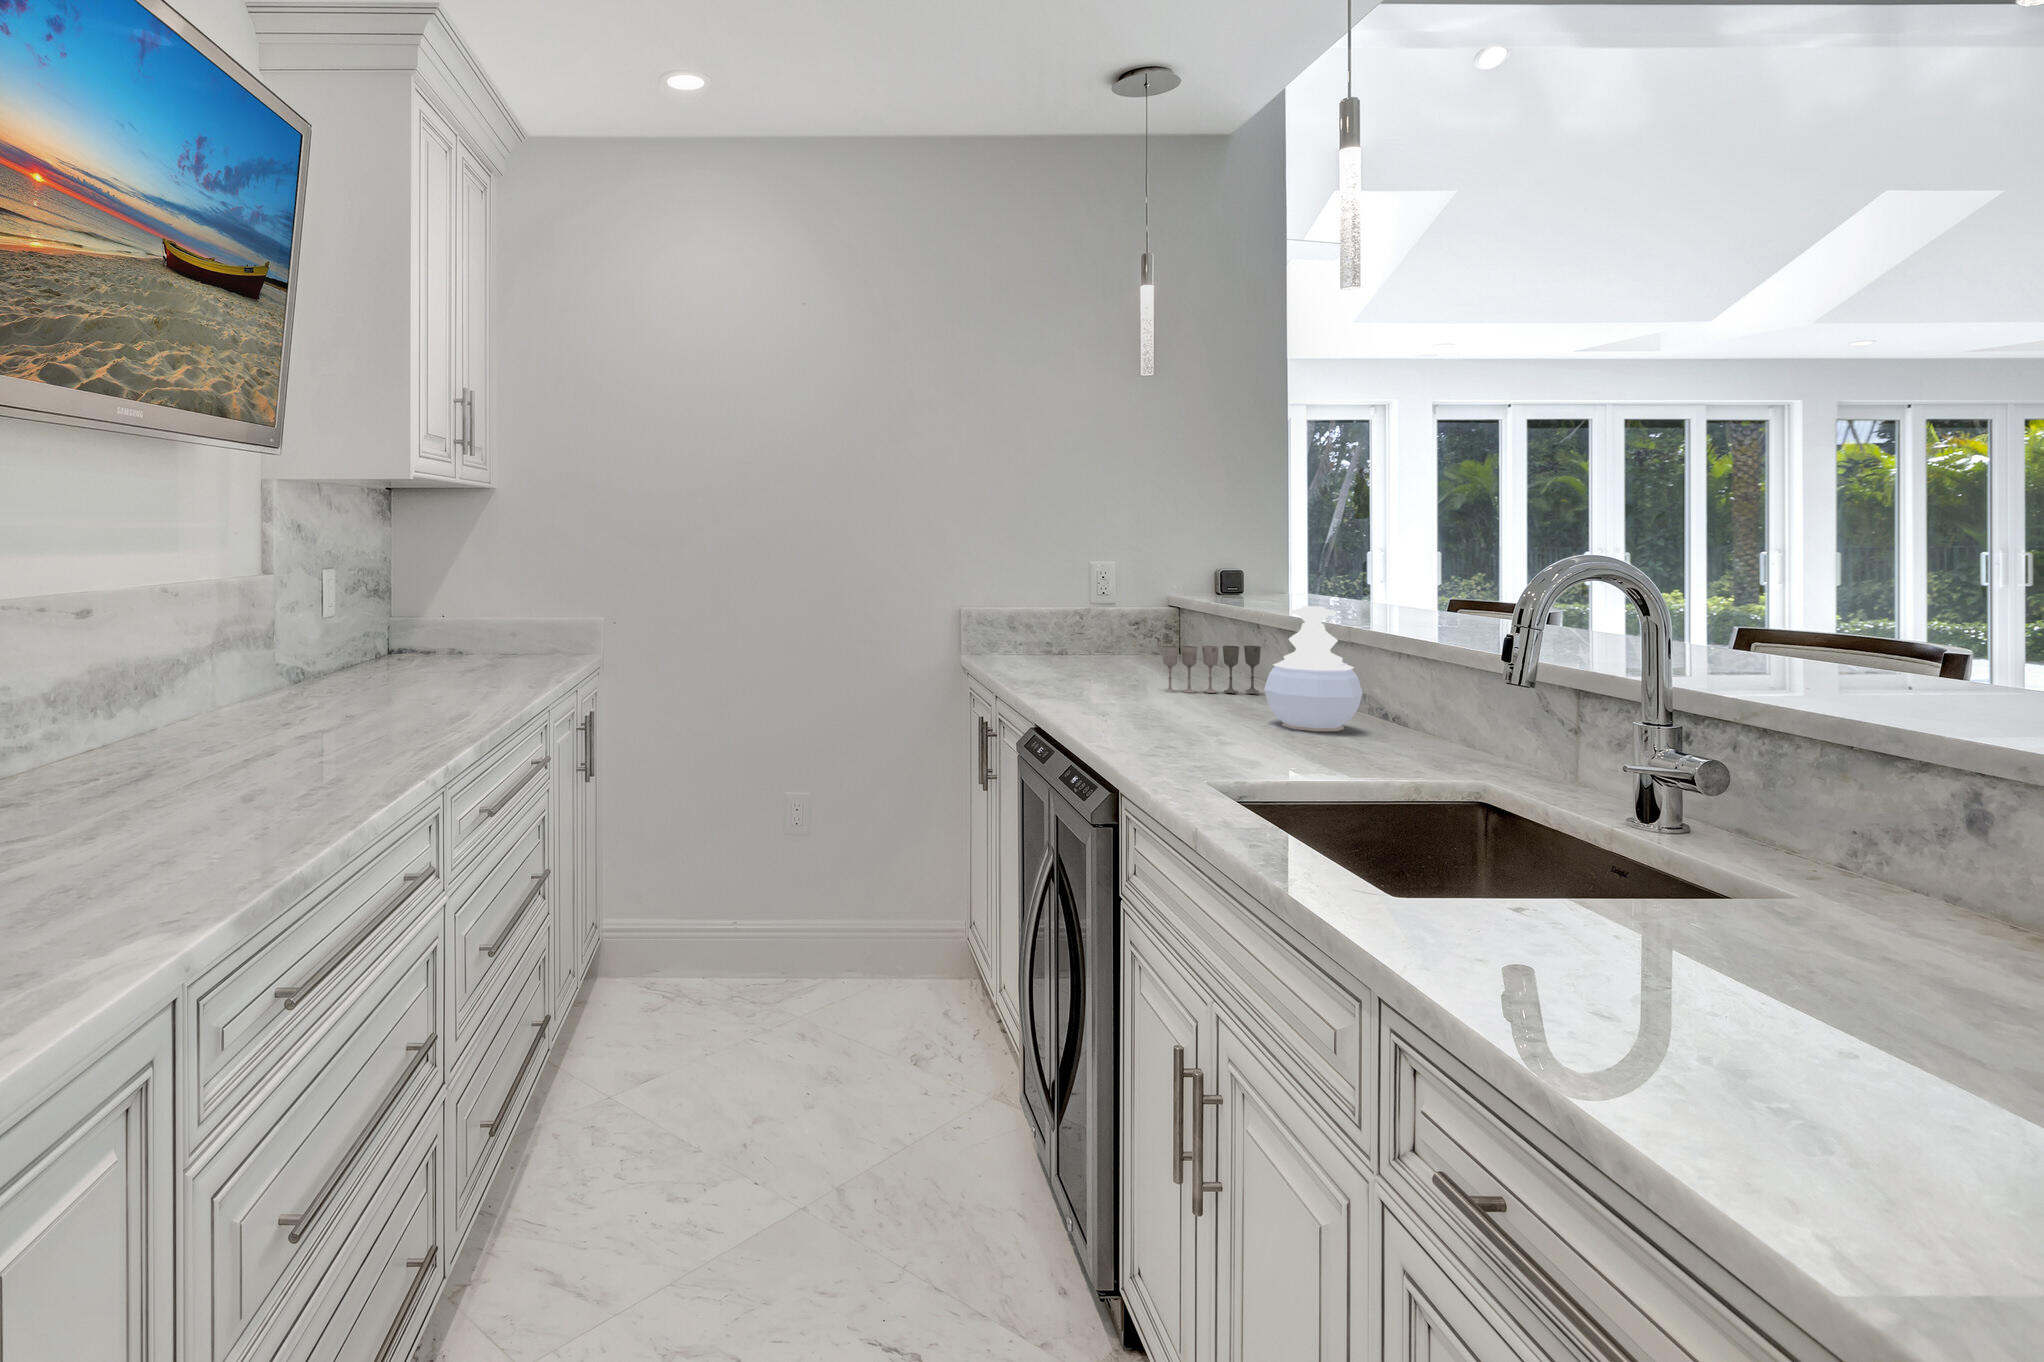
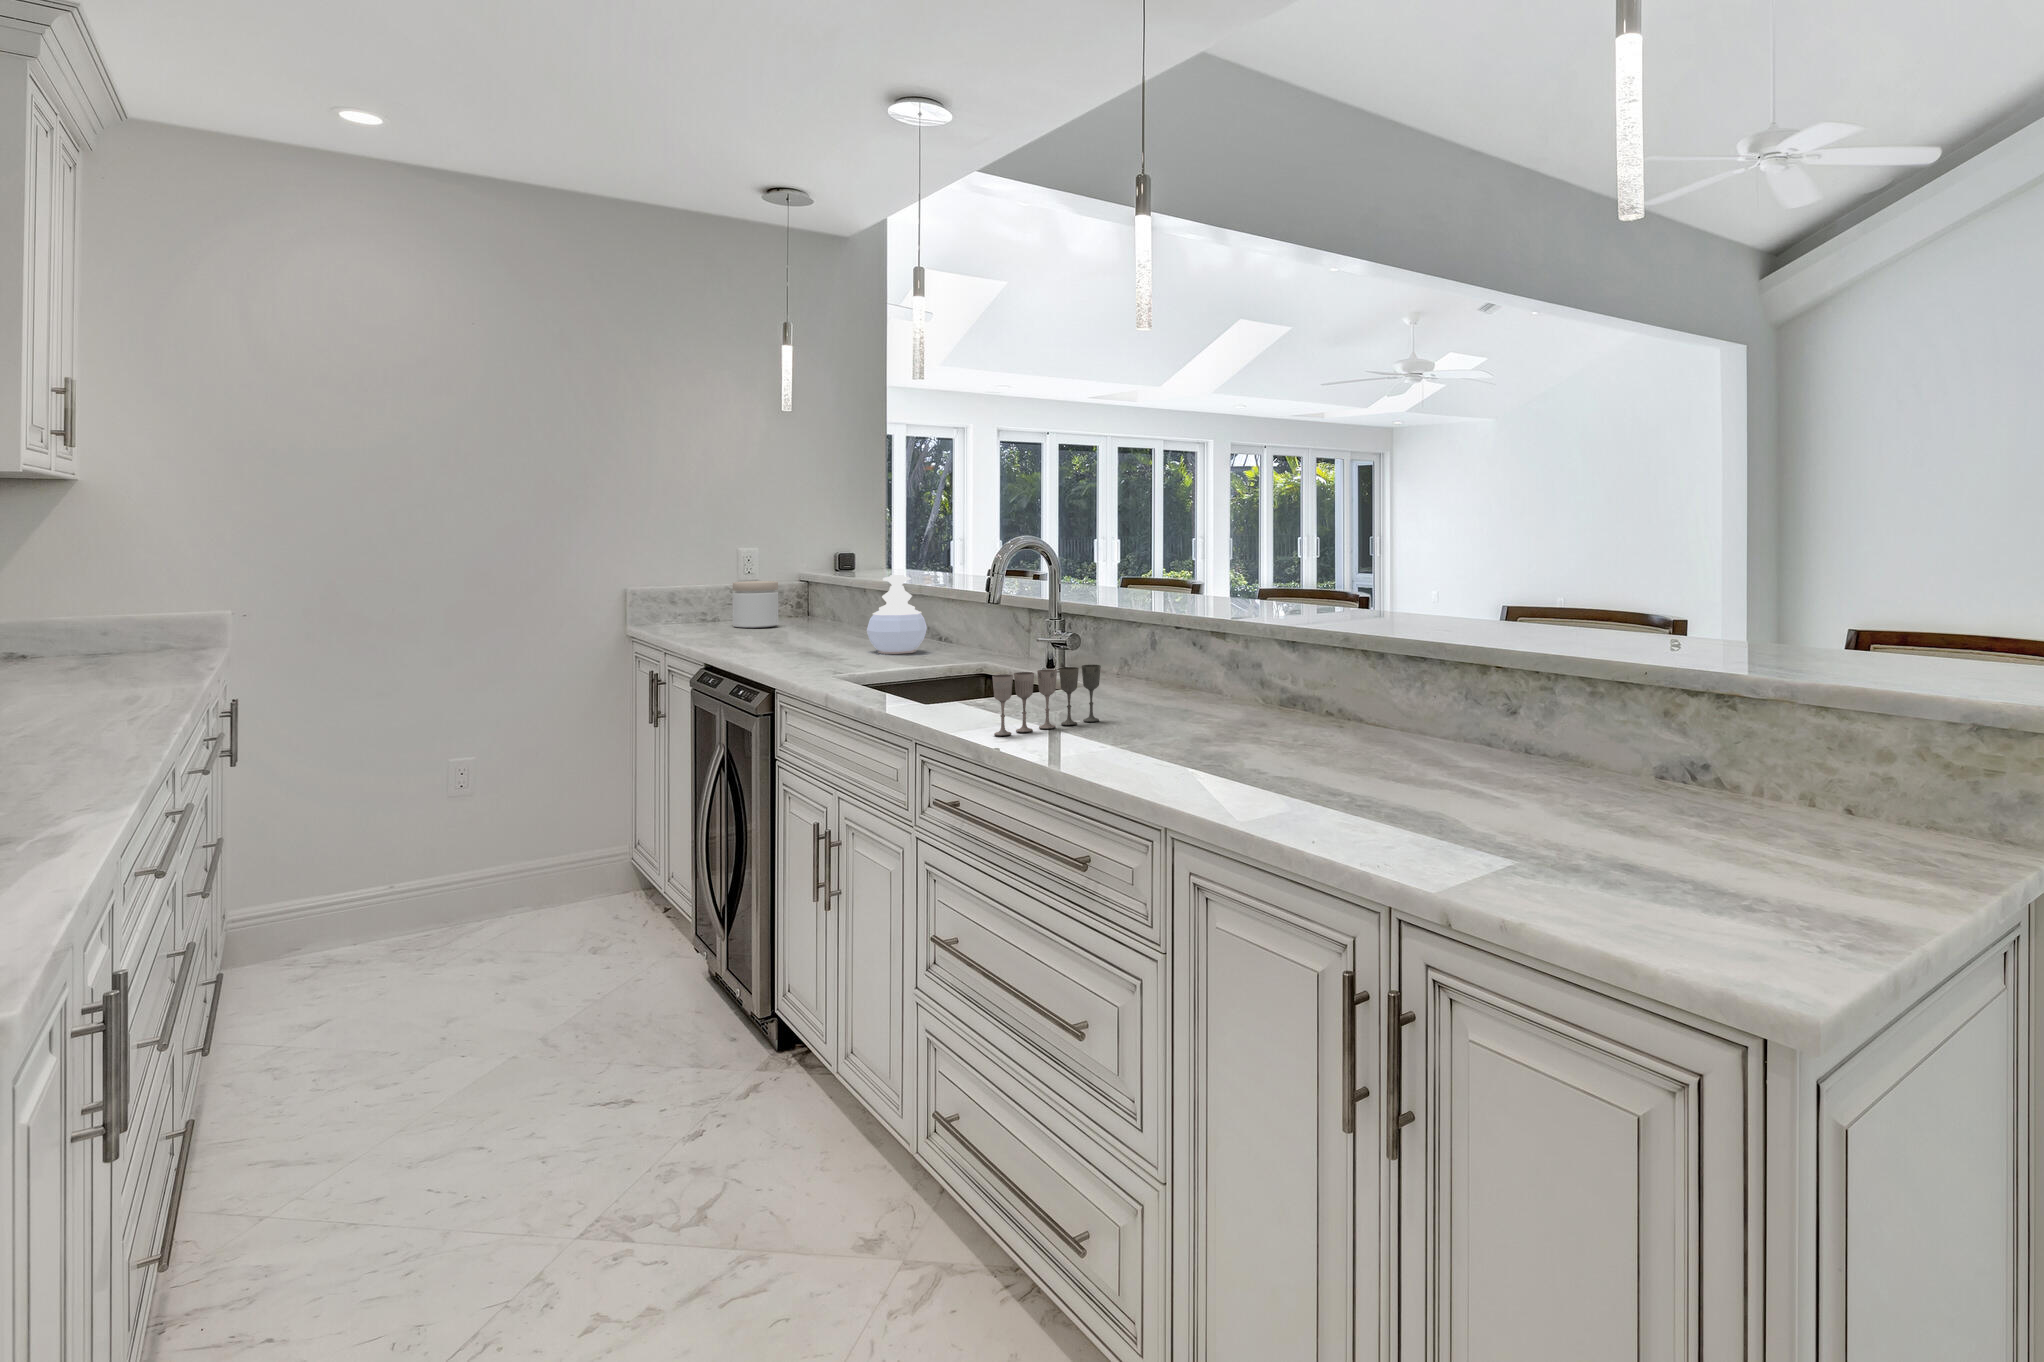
jar: none [1084,603,1142,665] -> present [732,581,778,628]
wine glass: present [1162,646,1261,693] -> present [992,665,1101,736]

